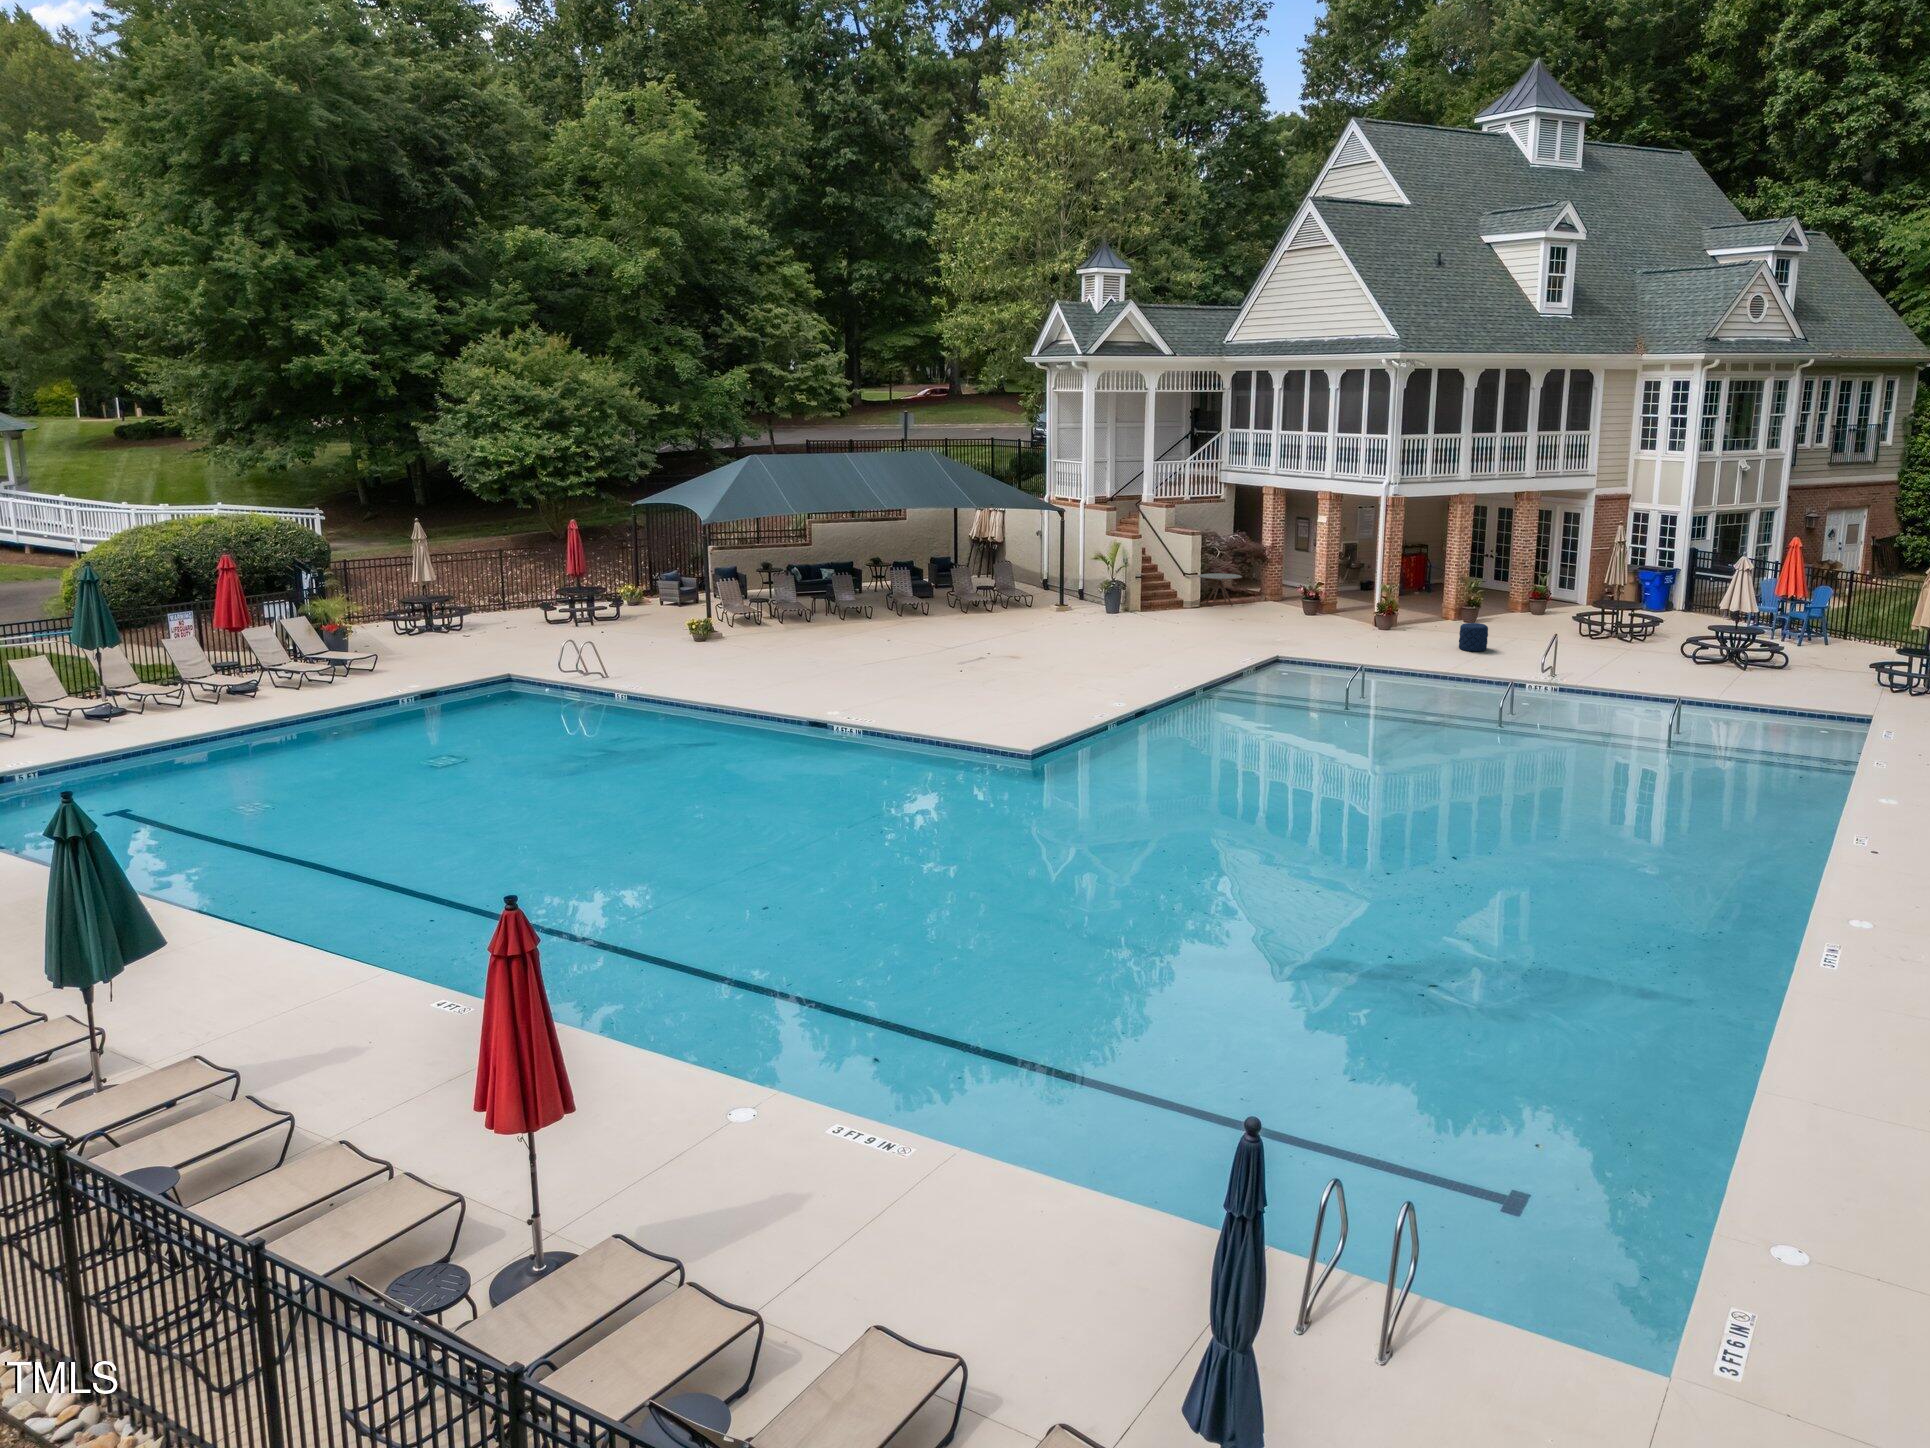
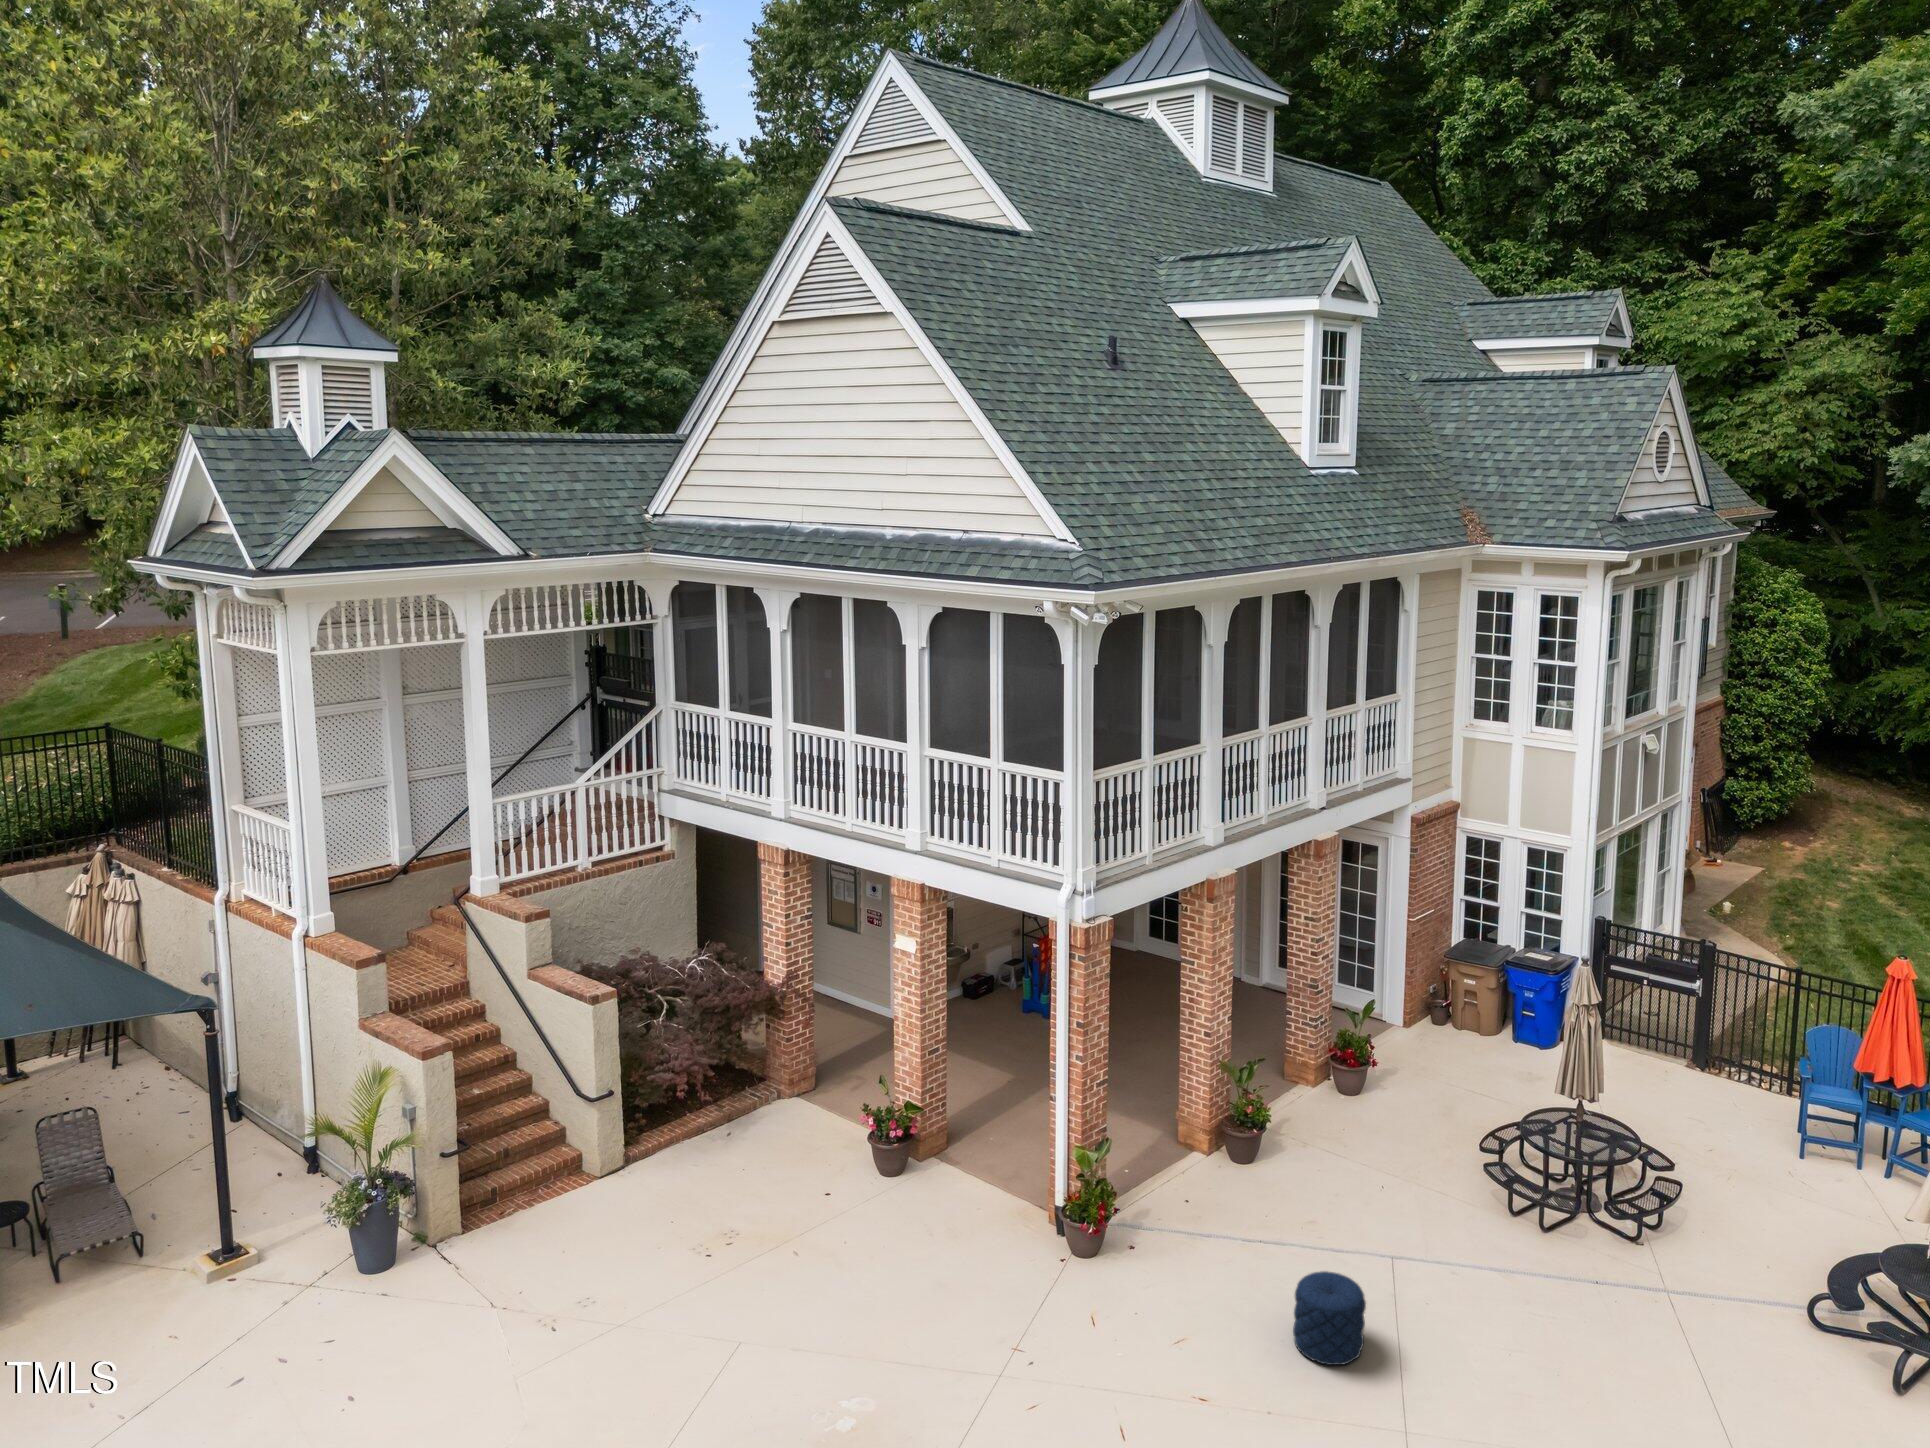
round table: present [1198,573,1242,606] -> none [613,1072,721,1179]

